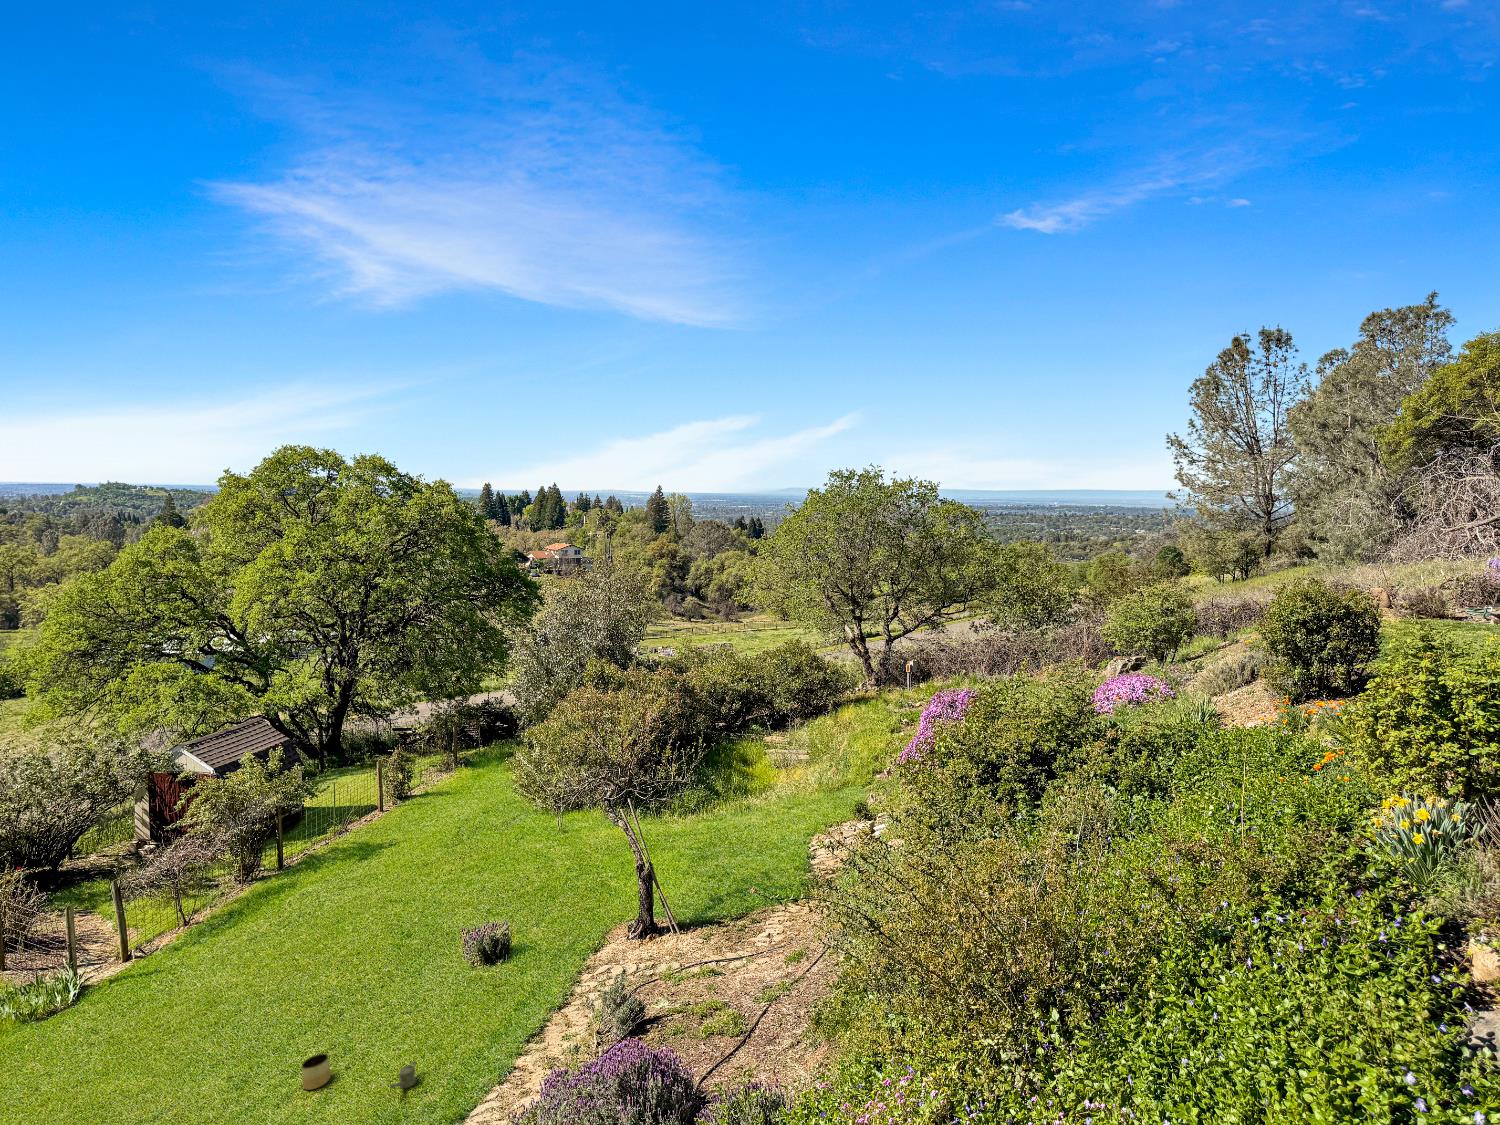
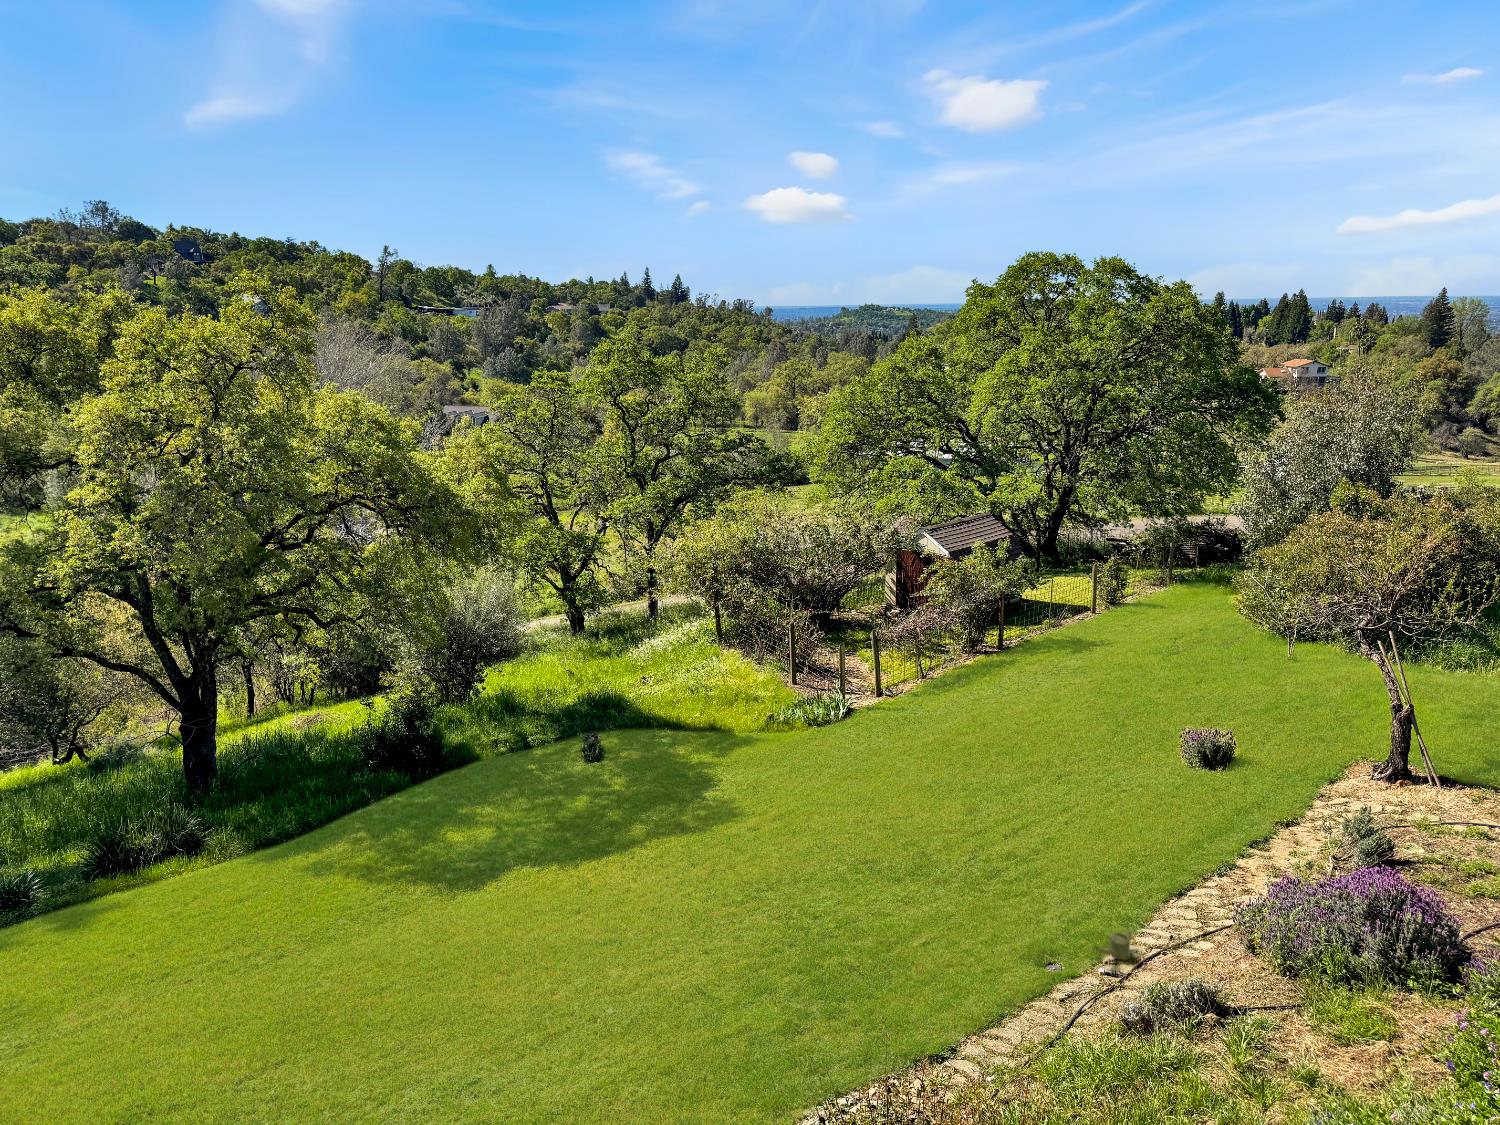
planter: present [301,1053,331,1090] -> none [1004,864,1032,900]

